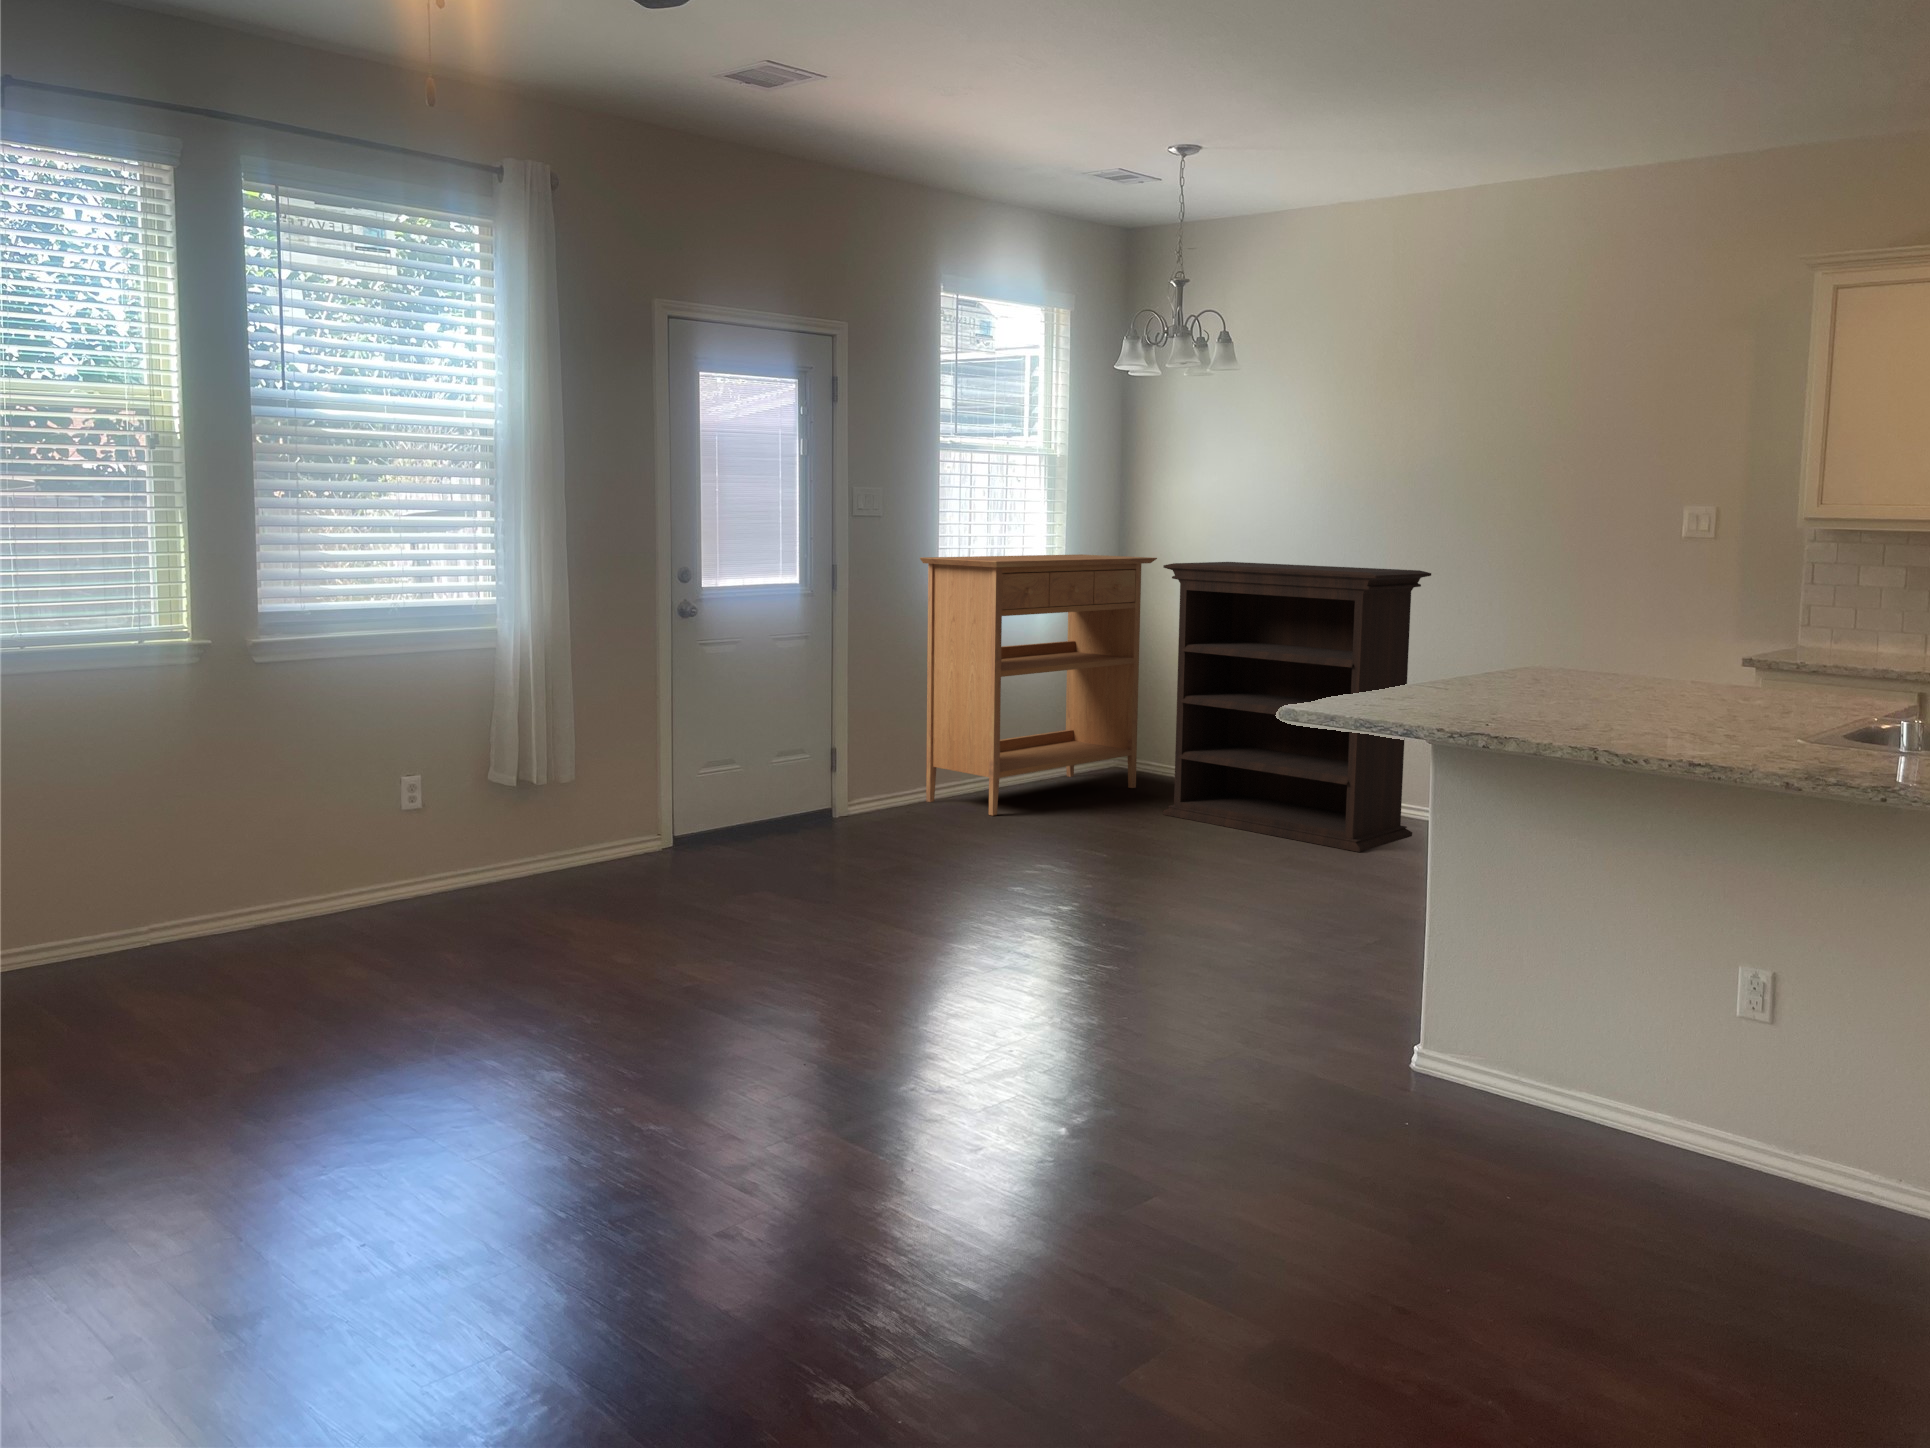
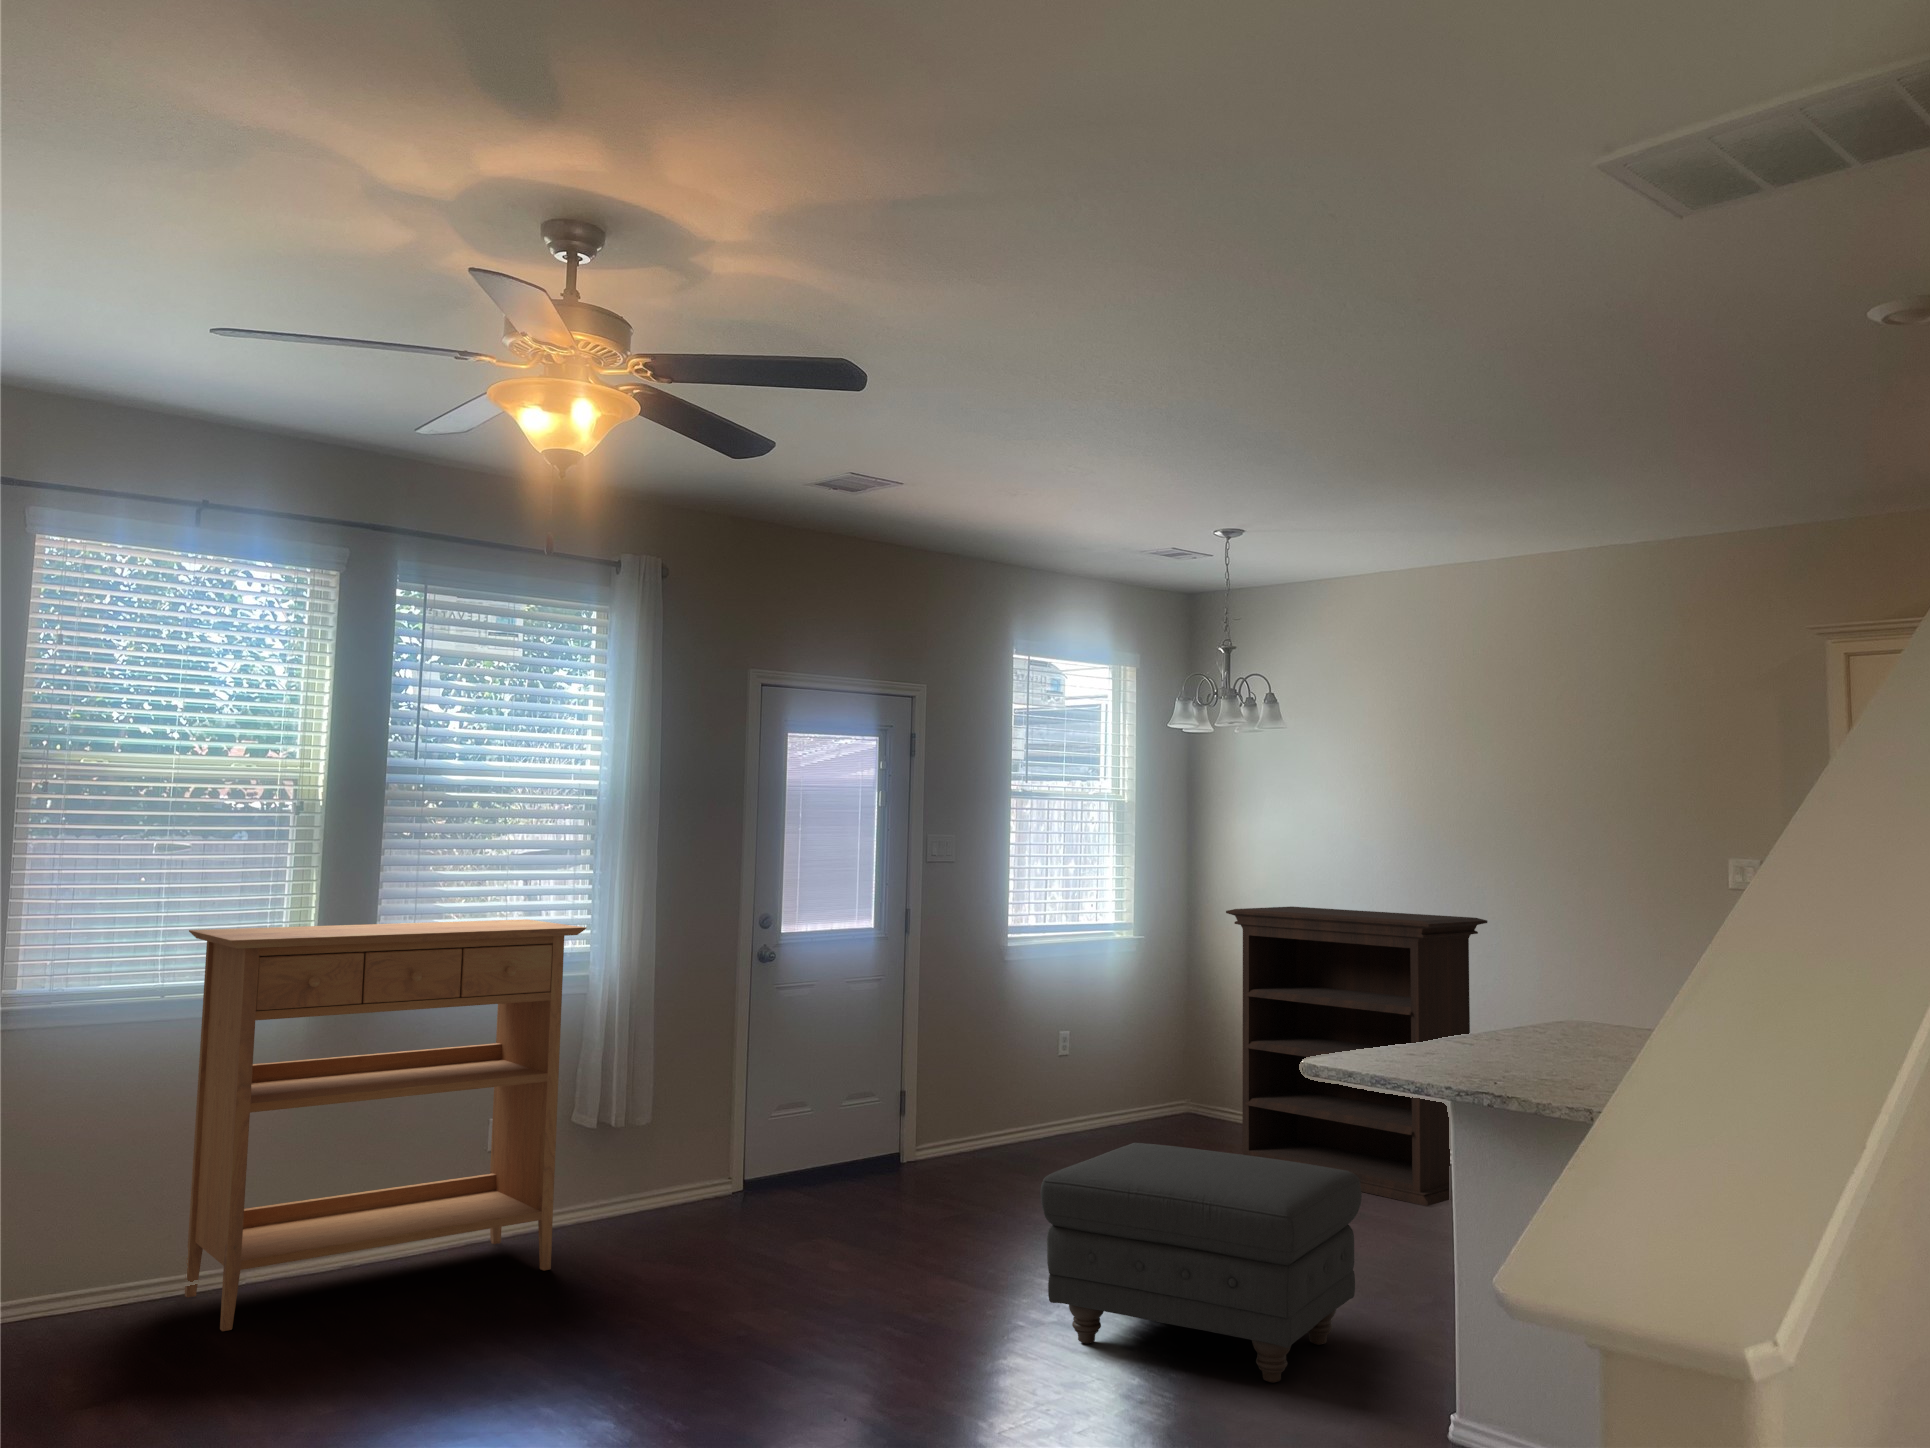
console table: present [920,554,1157,816] -> present [185,919,586,1331]
ottoman: none [992,793,1319,1022] -> present [1041,1143,1362,1383]

